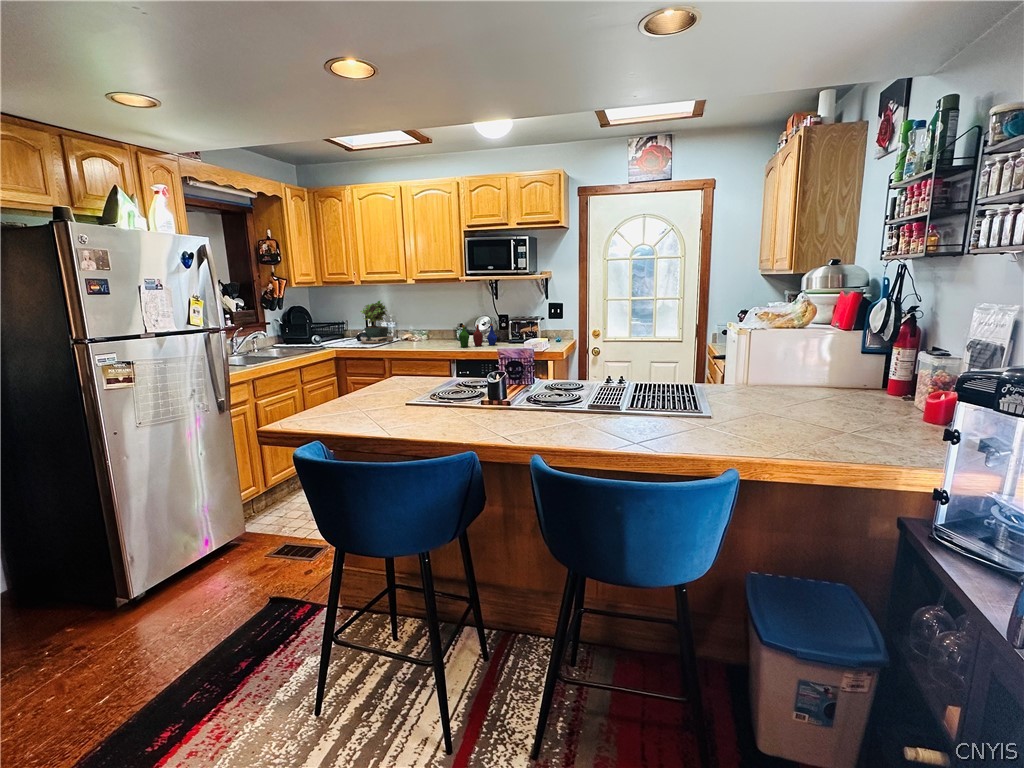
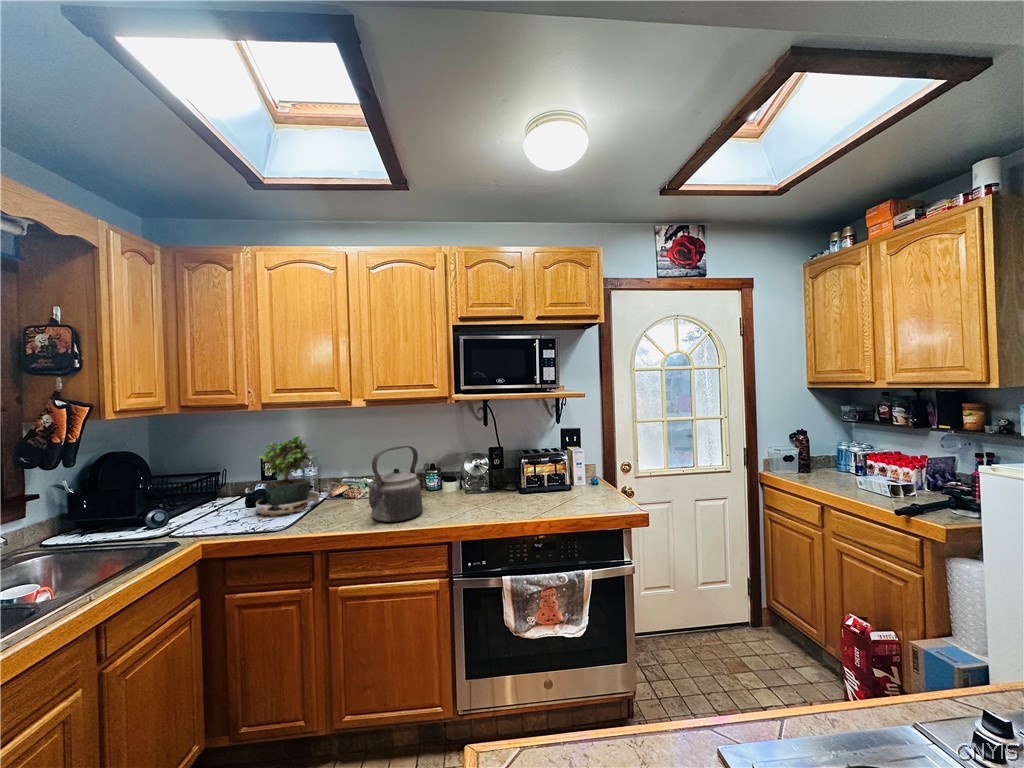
kettle: none [408,307,443,348] -> present [365,446,423,522]
bottle: present [459,324,497,347] -> none [455,467,513,513]

